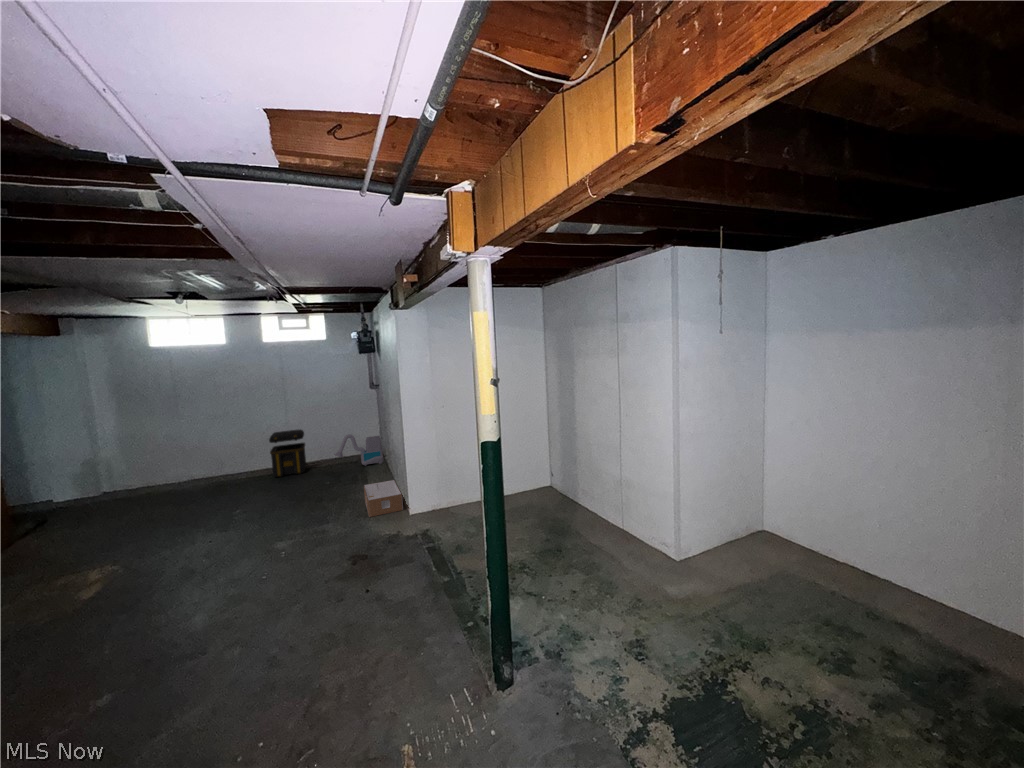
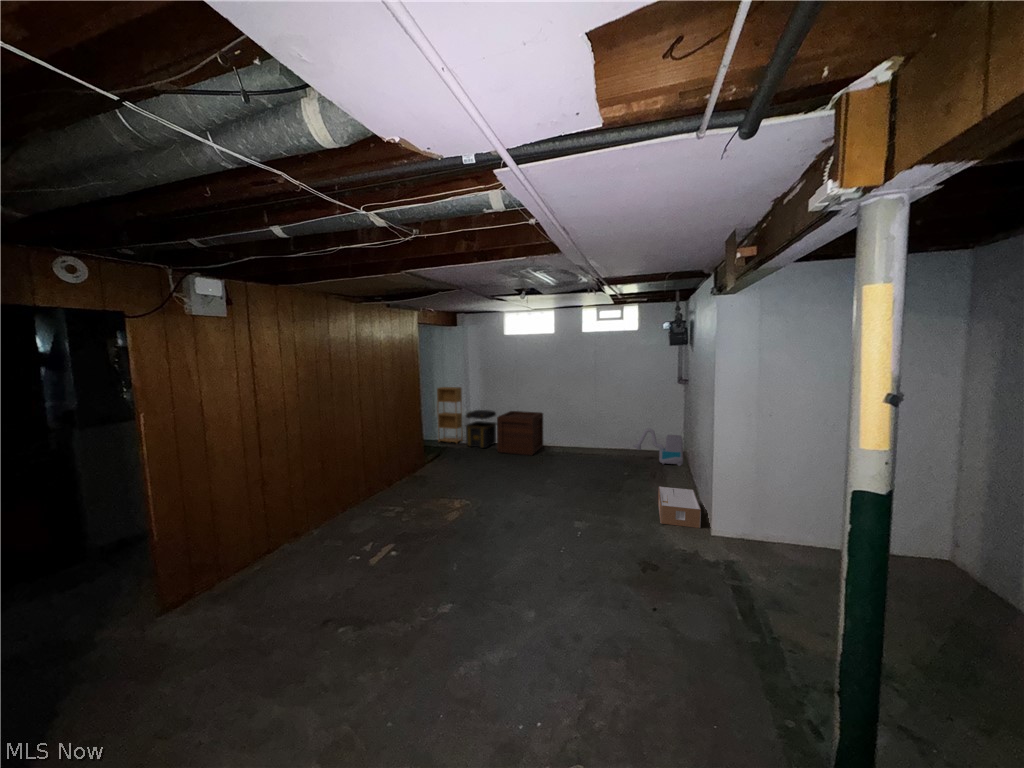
shelving unit: none [18,424,84,511] -> present [437,387,463,443]
toolbox: present [269,430,306,477] -> present [465,410,497,448]
wooden crate: none [147,439,224,499] -> present [497,411,543,456]

